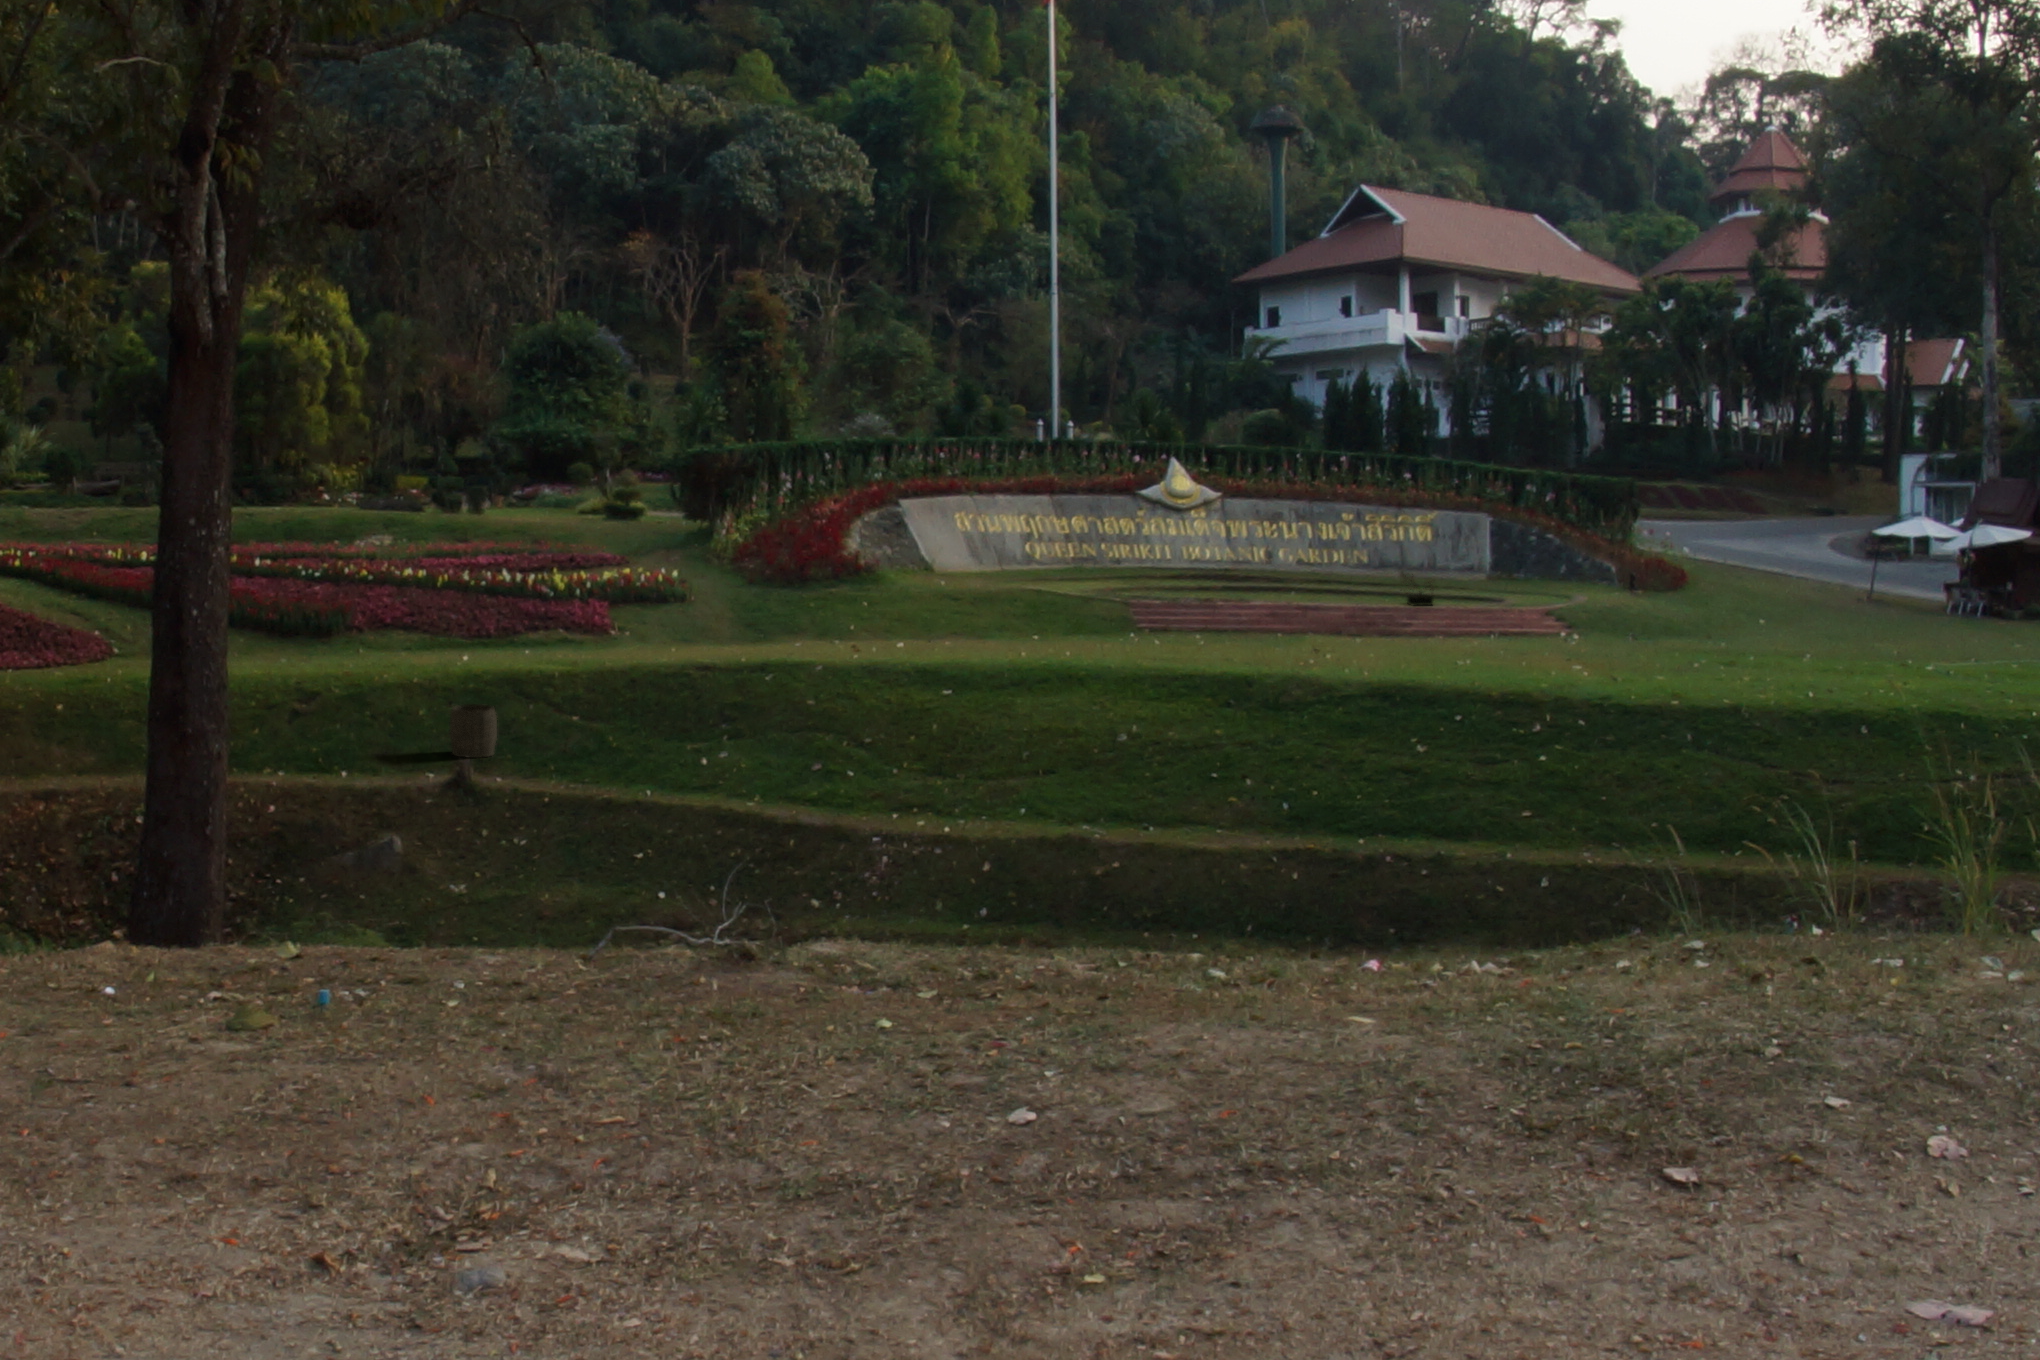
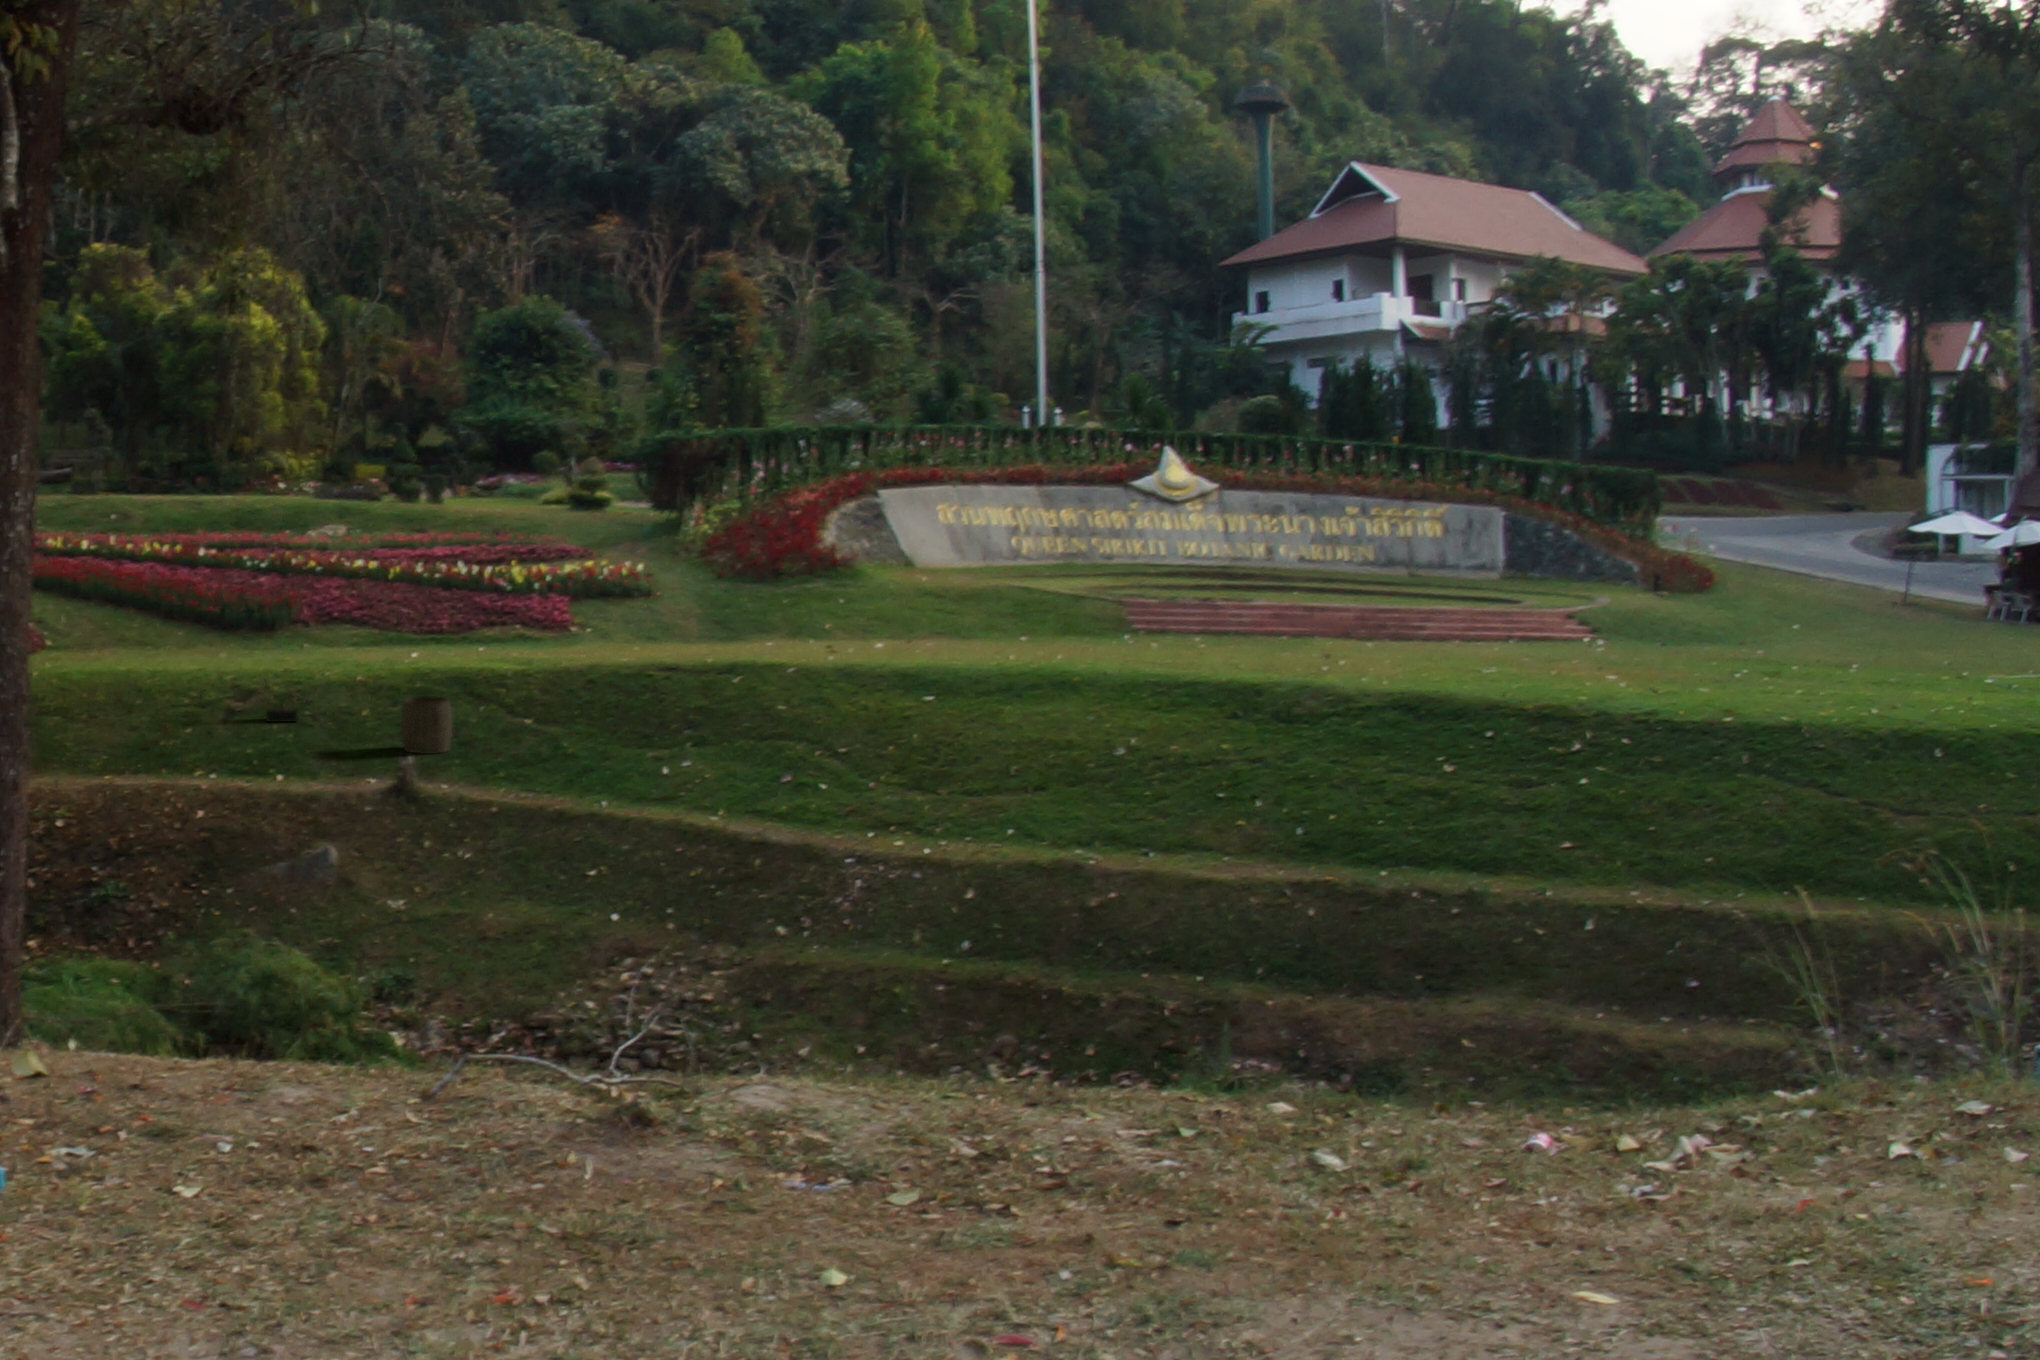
decorative plant: present [1403,574,1434,606] -> present [252,679,298,722]

